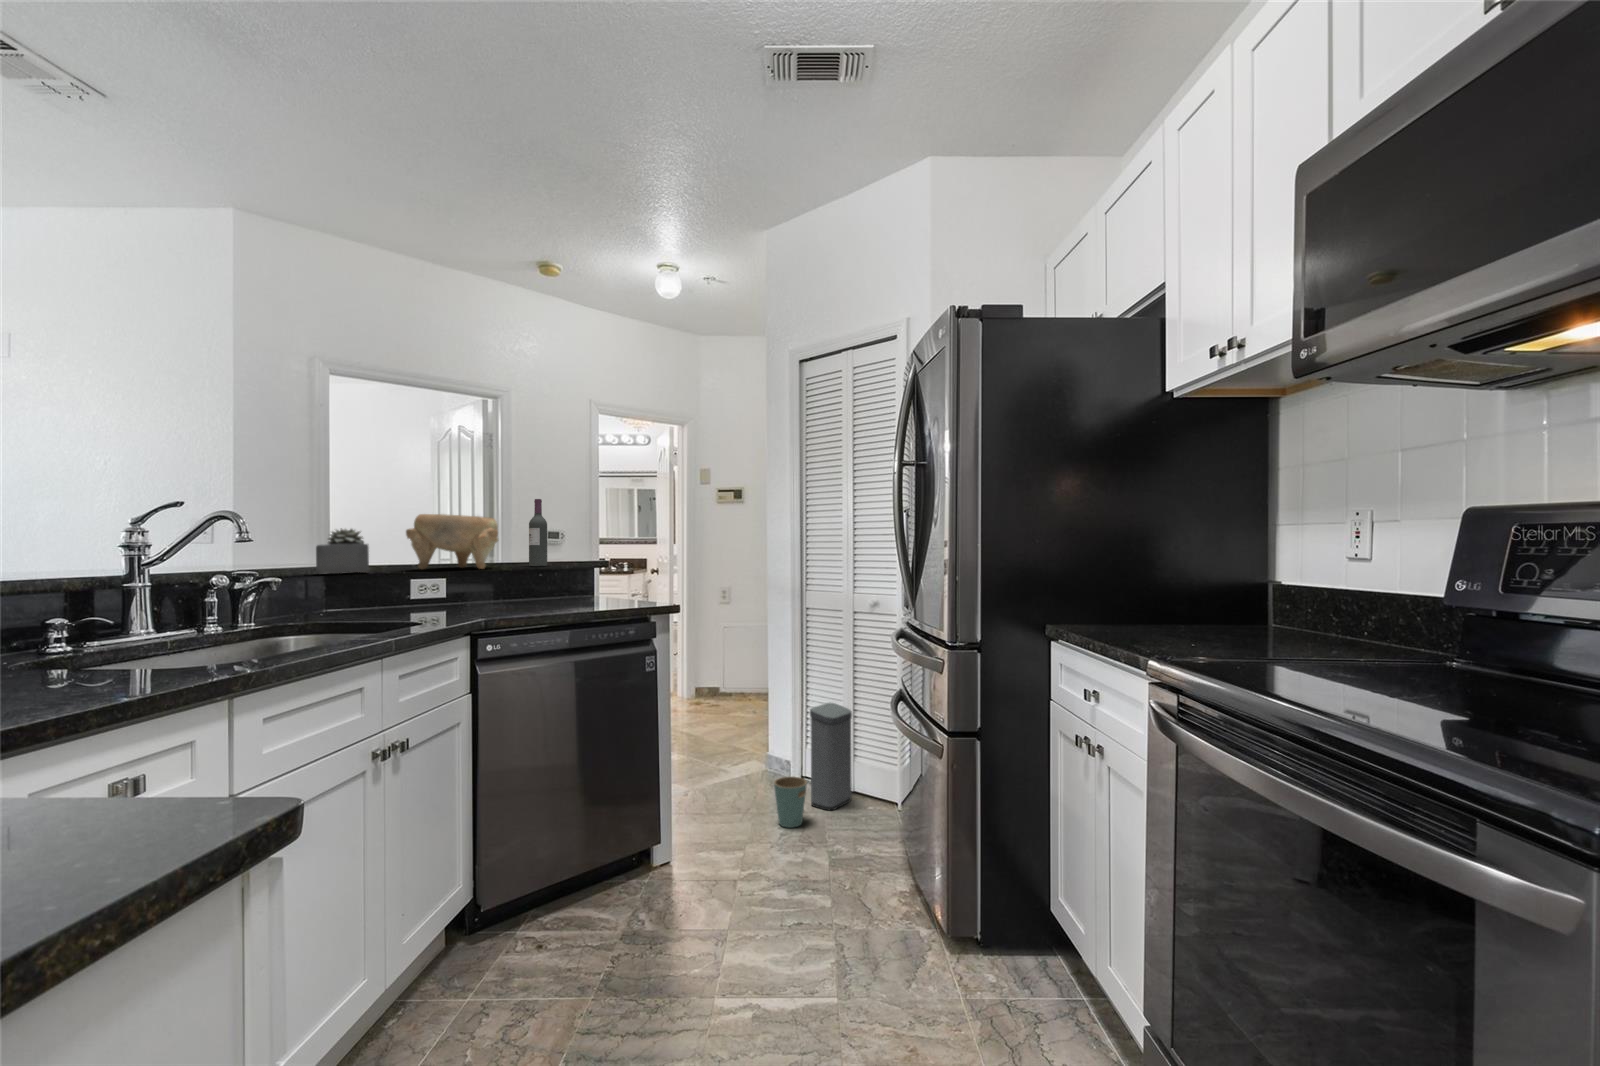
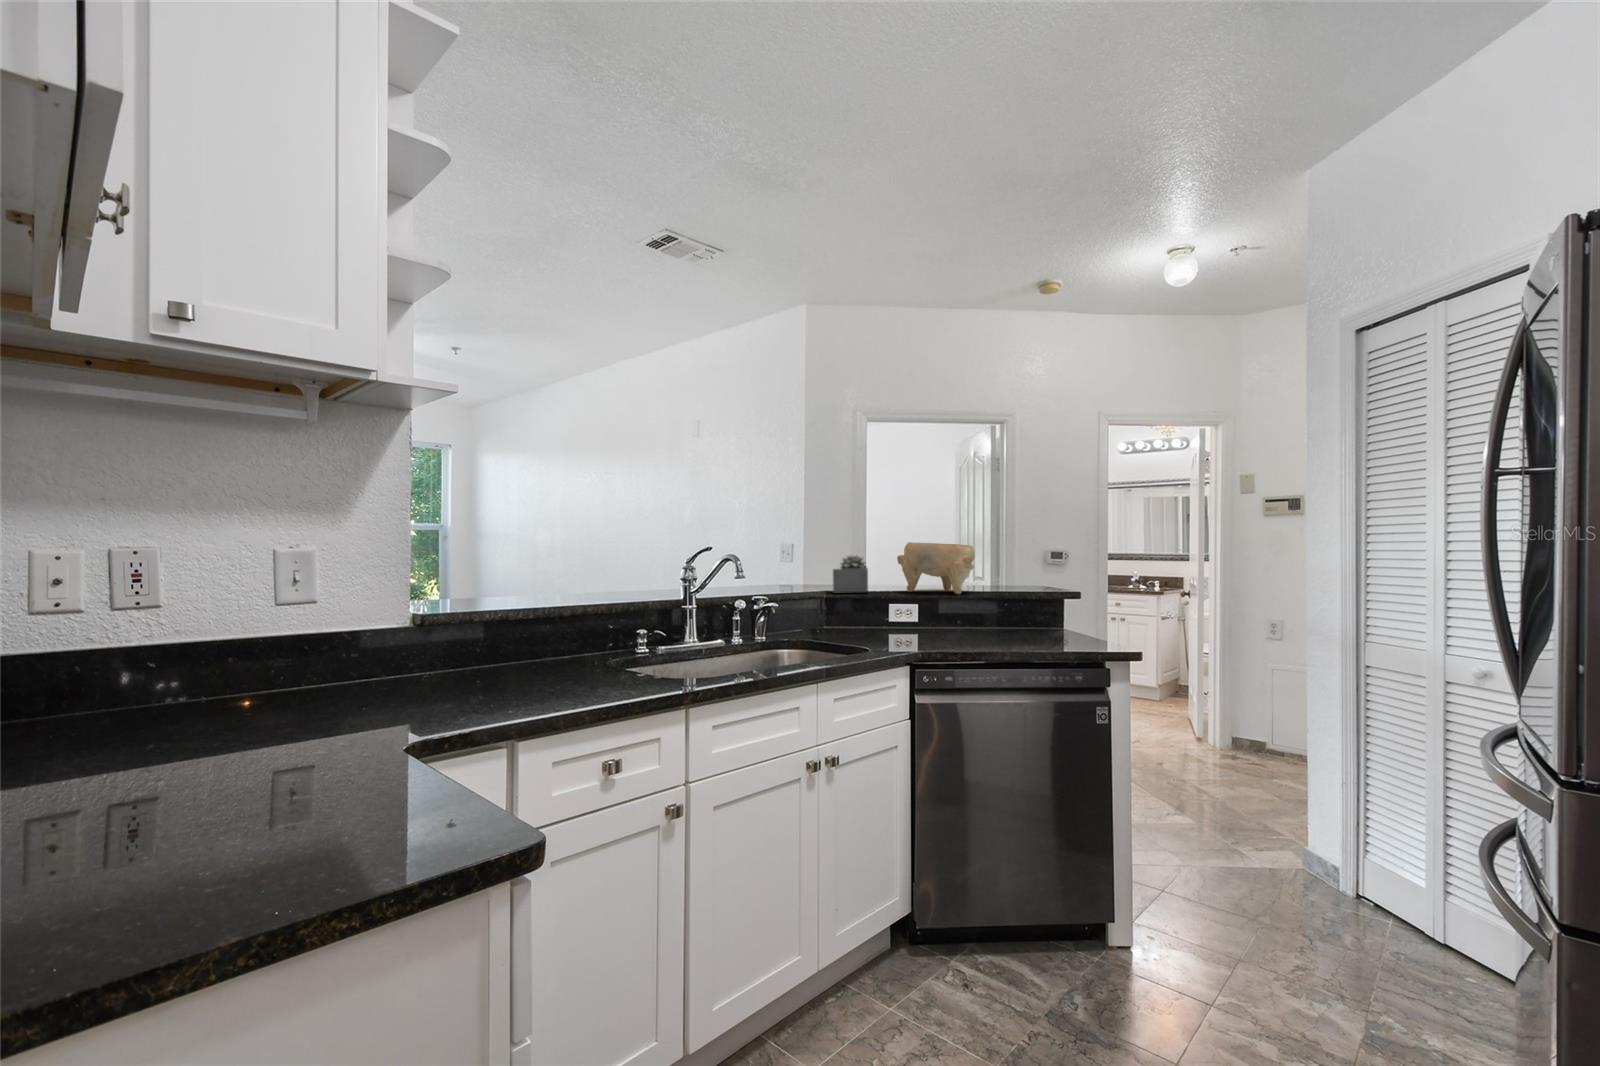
wine bottle: present [529,499,547,566] -> none [1005,526,1023,593]
trash can: present [774,703,852,828] -> none [1290,808,1439,968]

